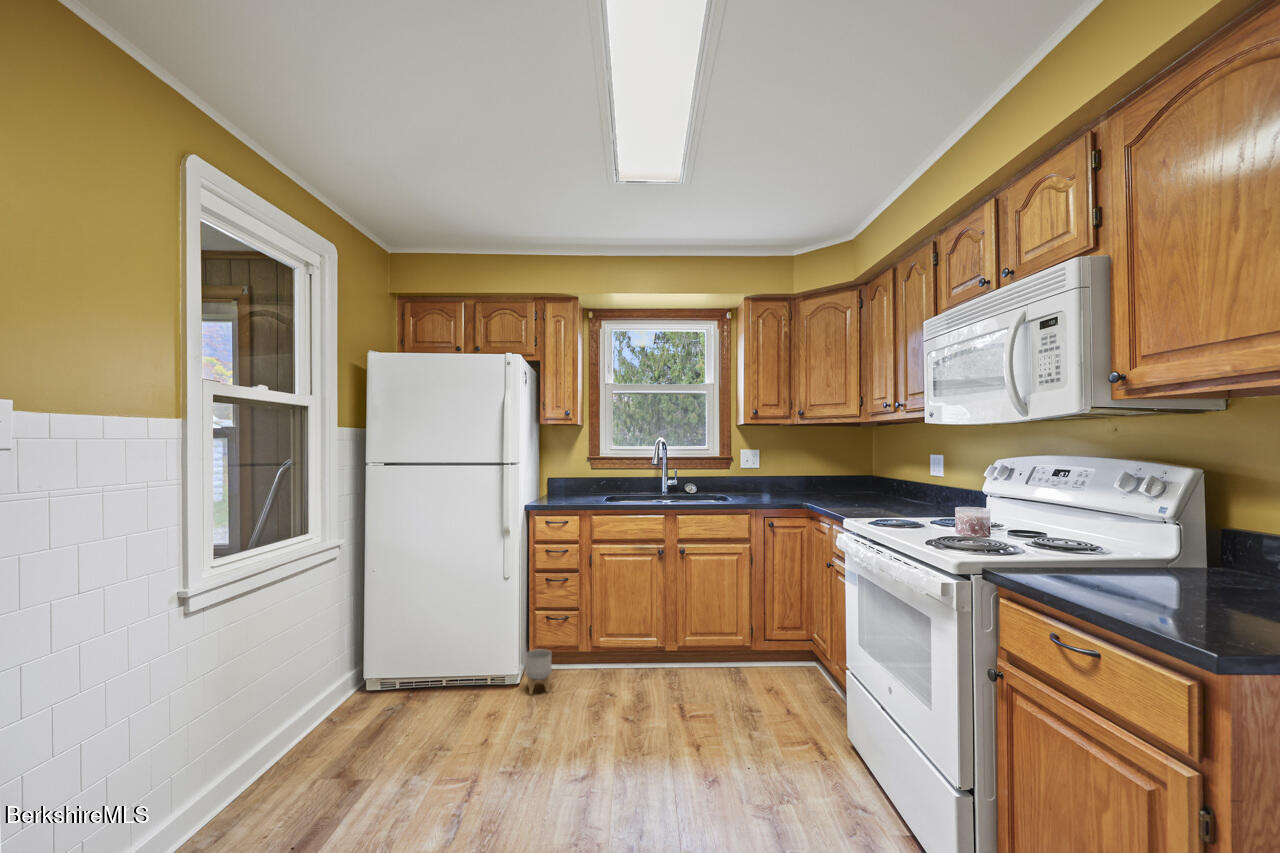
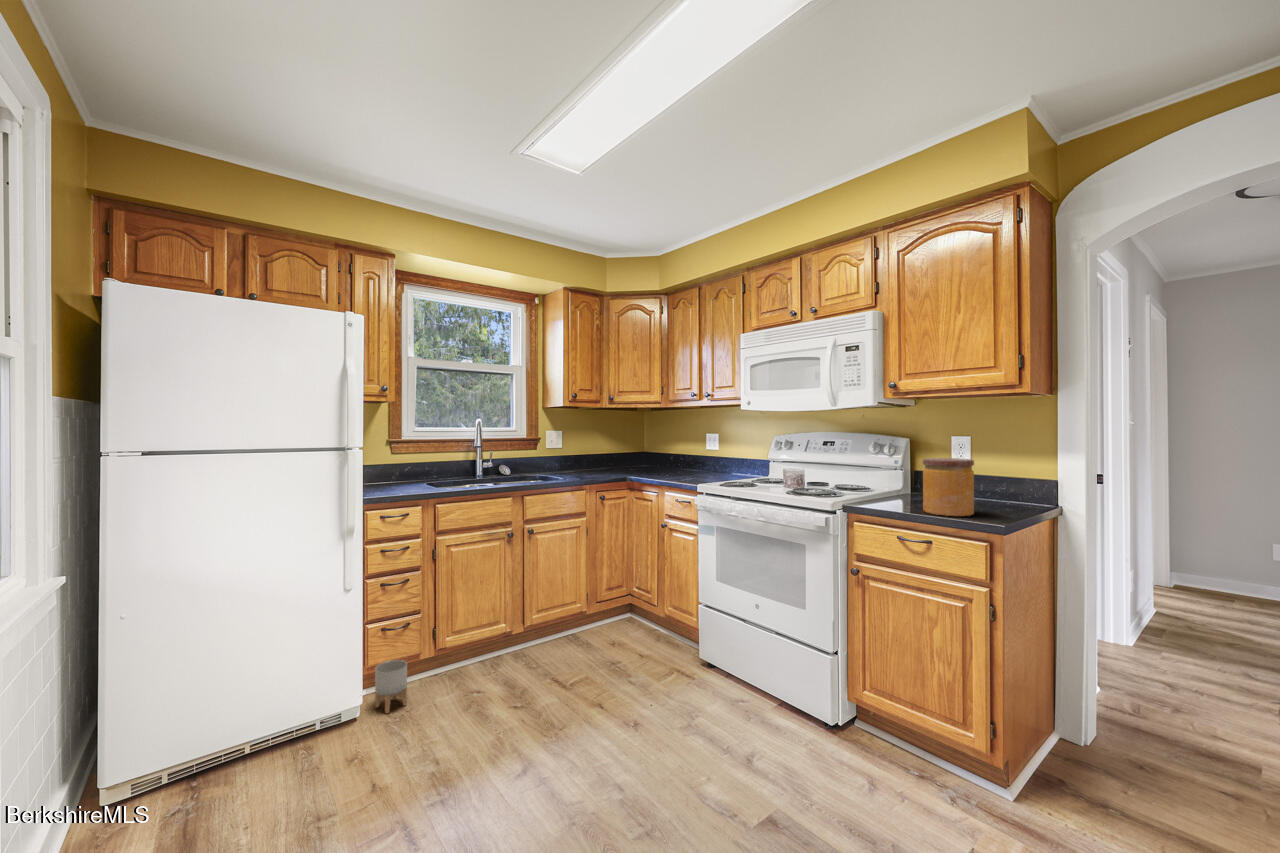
jar: none [1104,503,1223,620] -> present [923,458,974,516]

